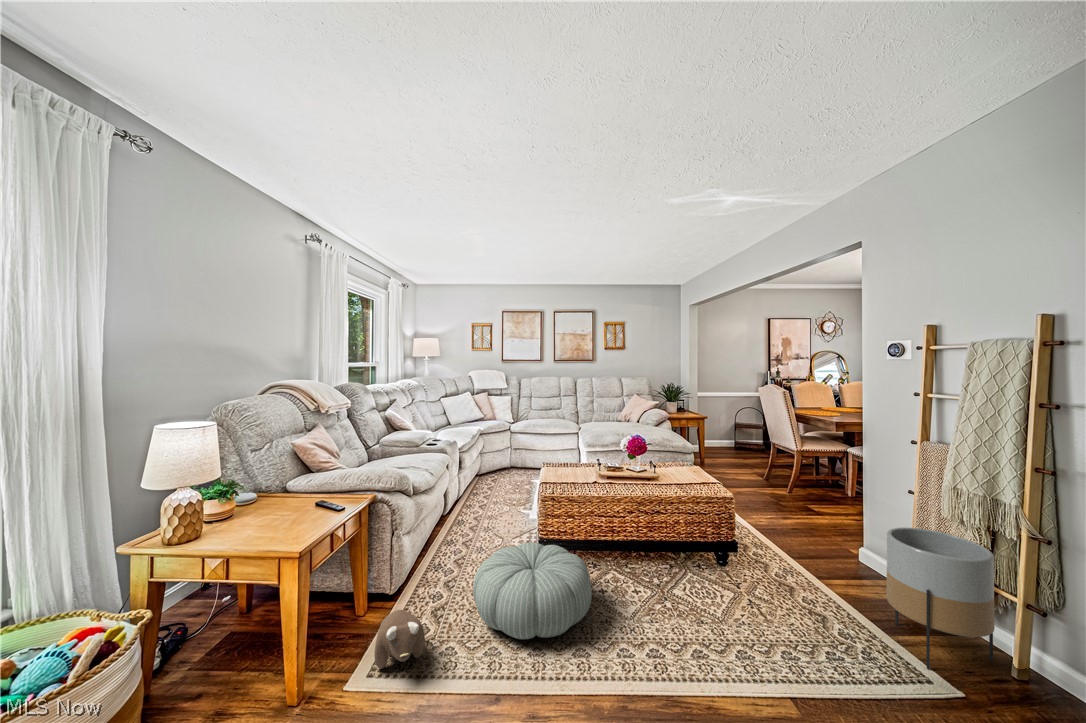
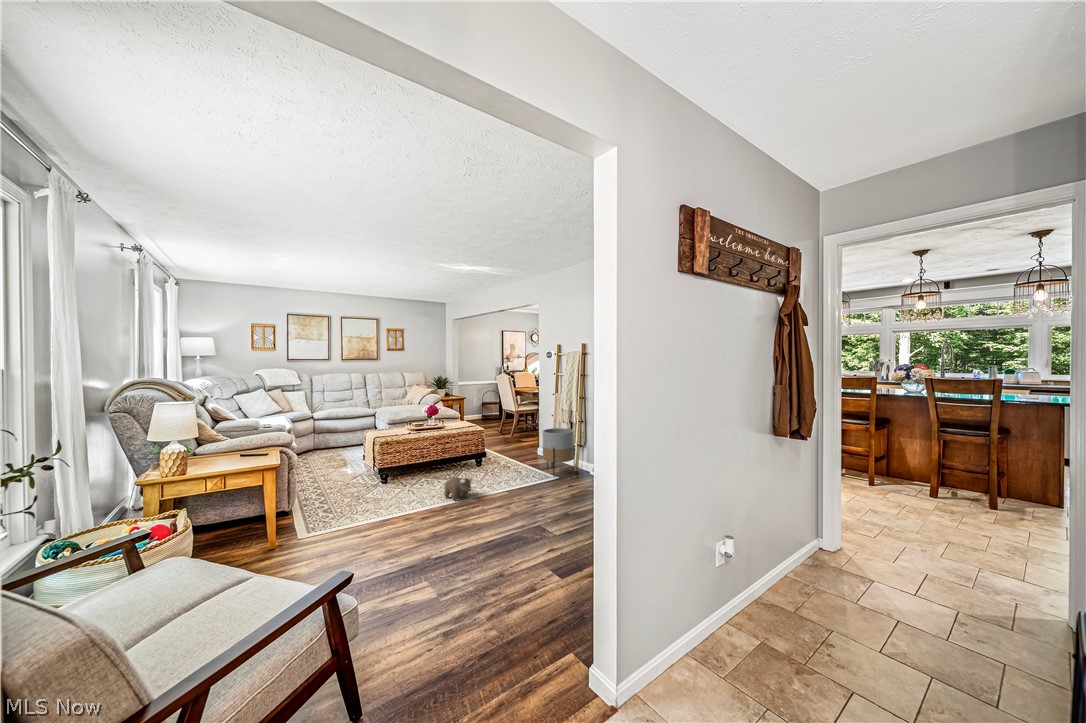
pouf: present [473,543,592,639] -> none [348,465,418,506]
plush toy: present [374,610,425,669] -> present [444,477,472,501]

